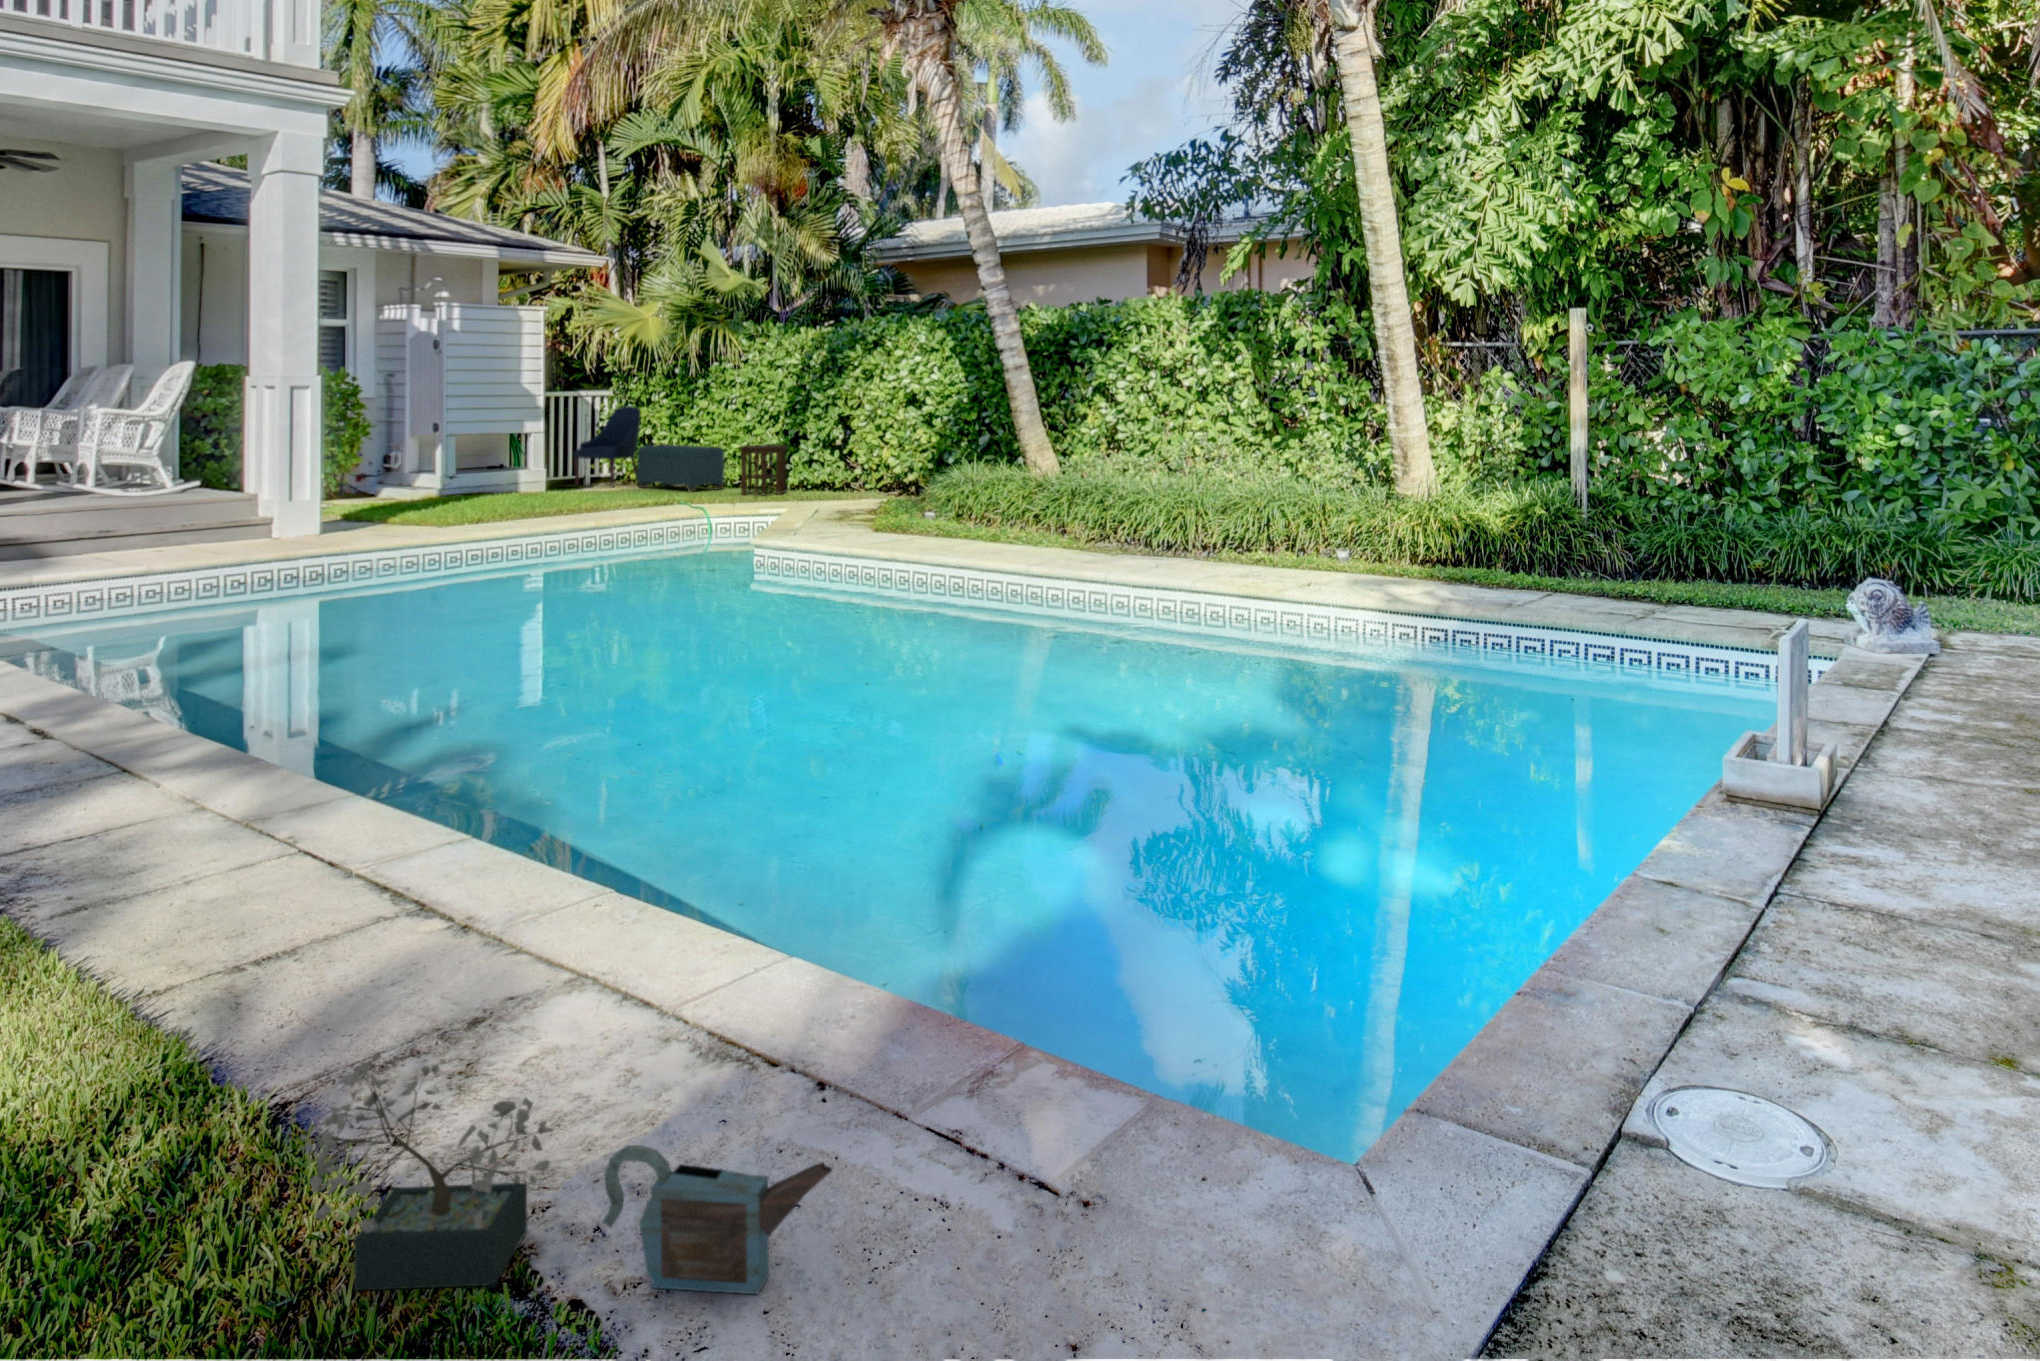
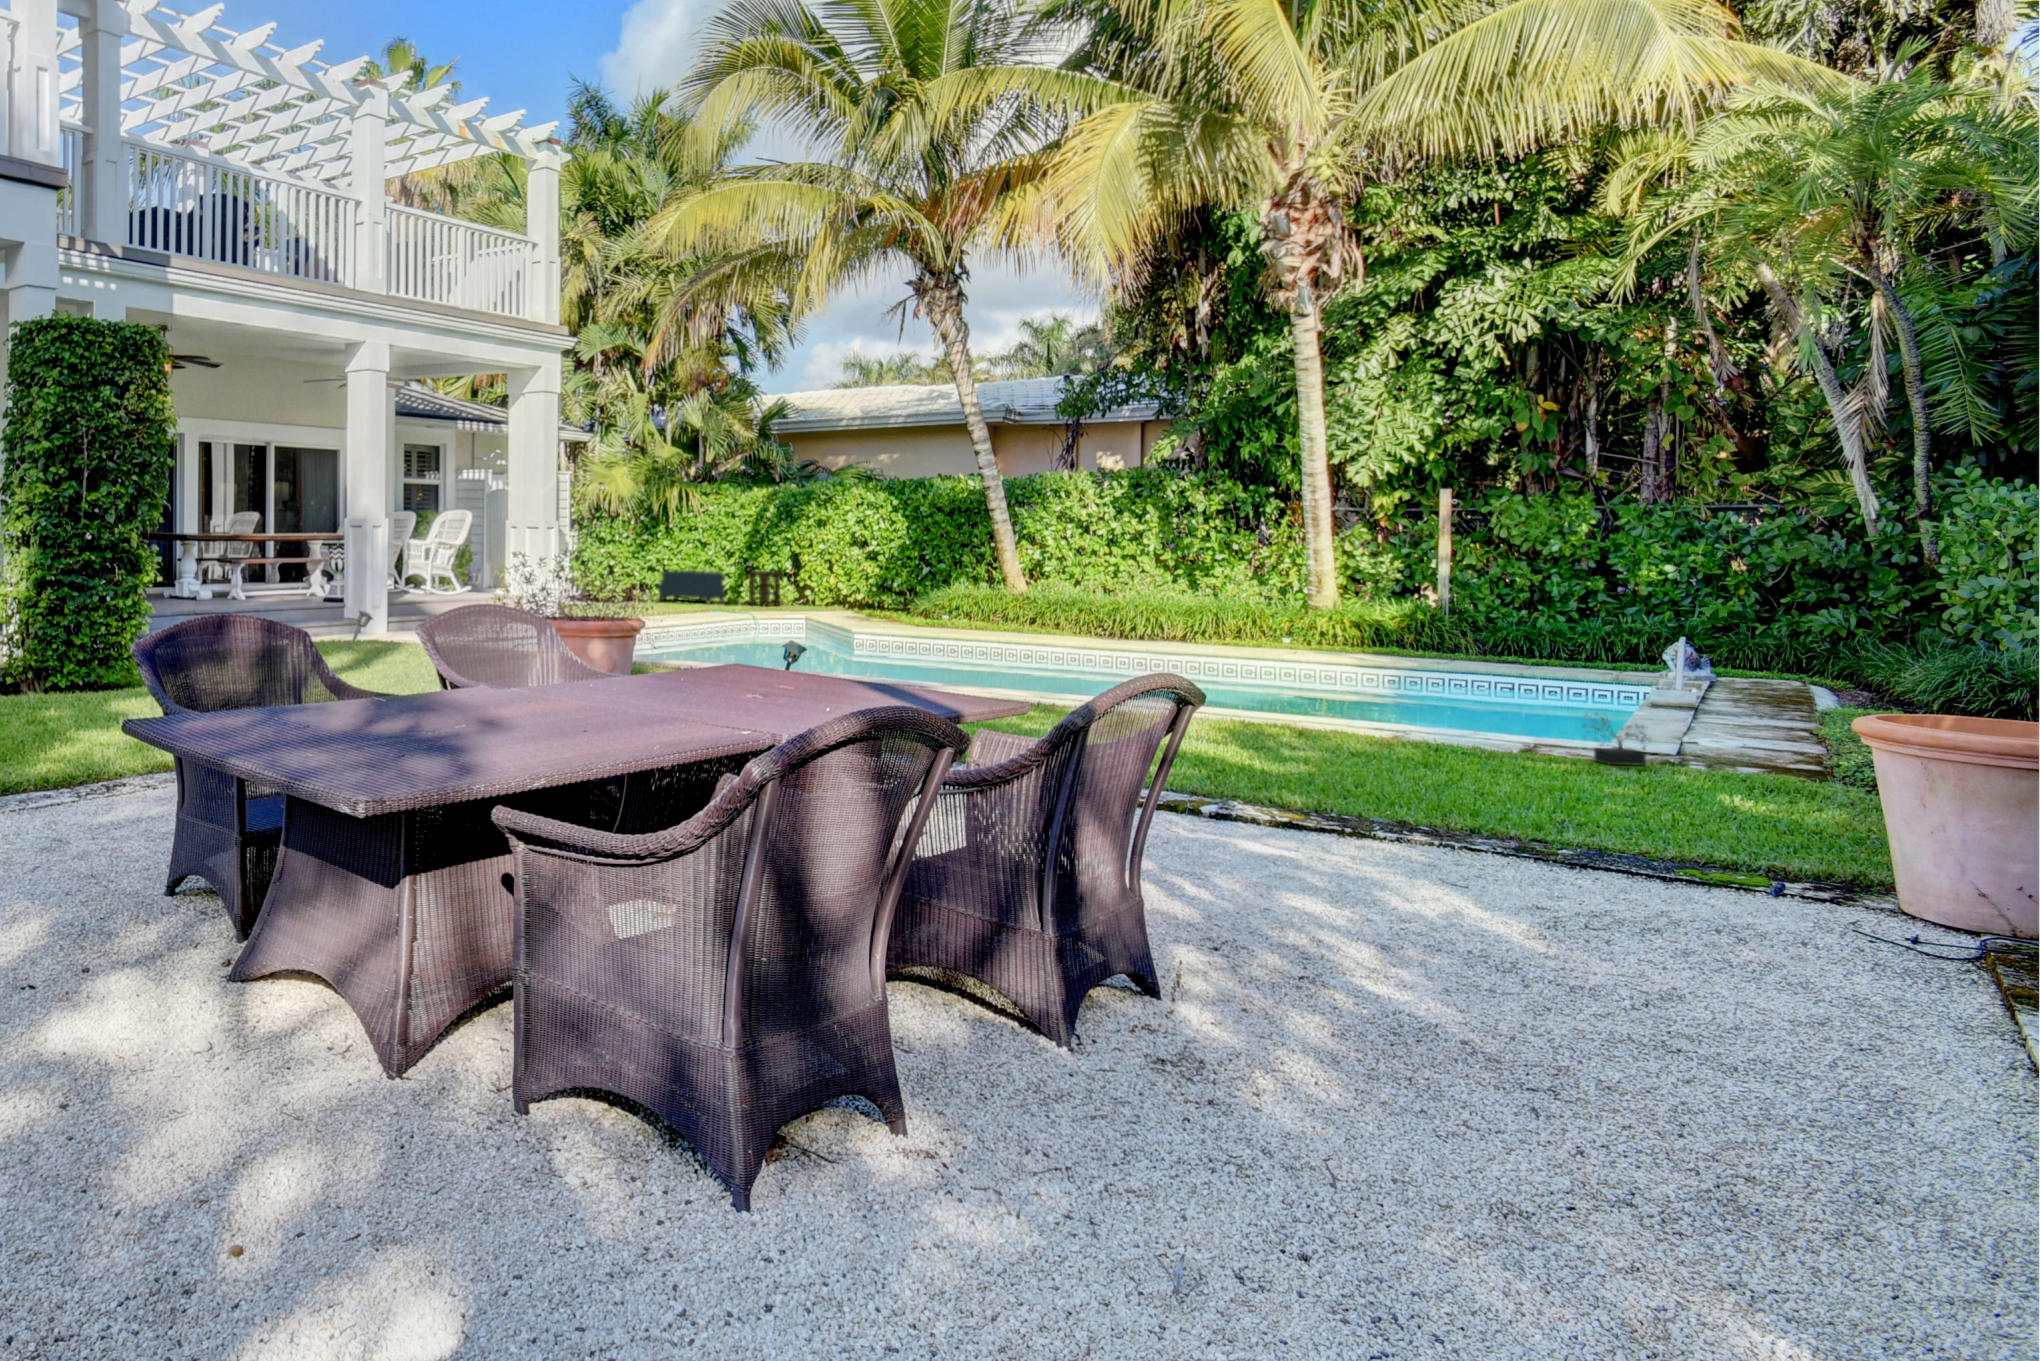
chair: present [573,406,641,487] -> none [606,542,652,600]
decorative plant: present [300,1052,554,1290] -> present [1584,713,1648,766]
watering can: present [603,1145,832,1294] -> none [1414,726,1482,761]

